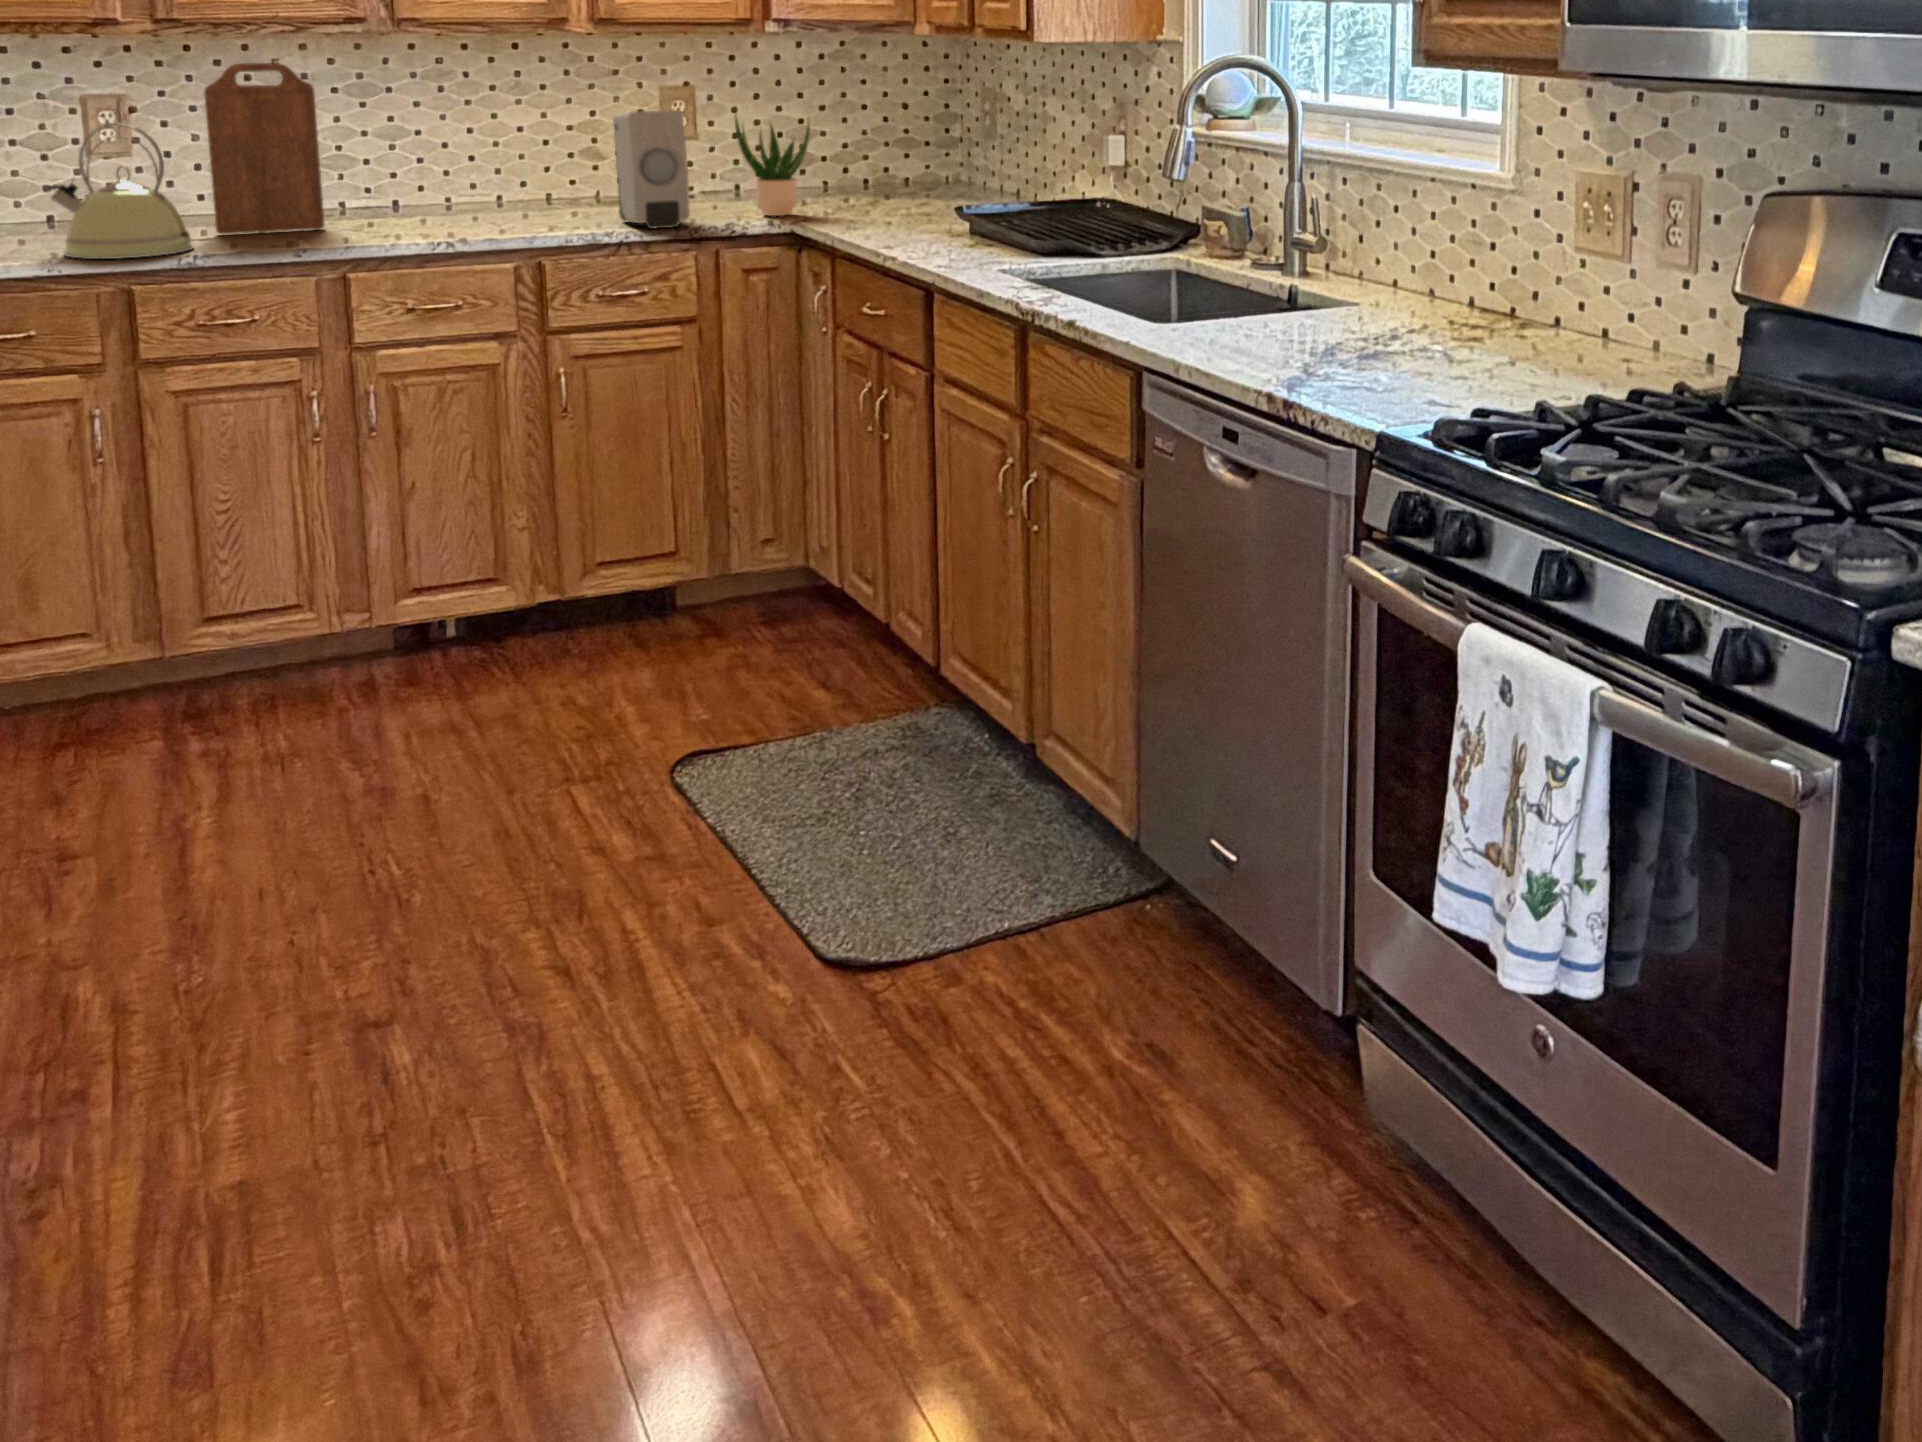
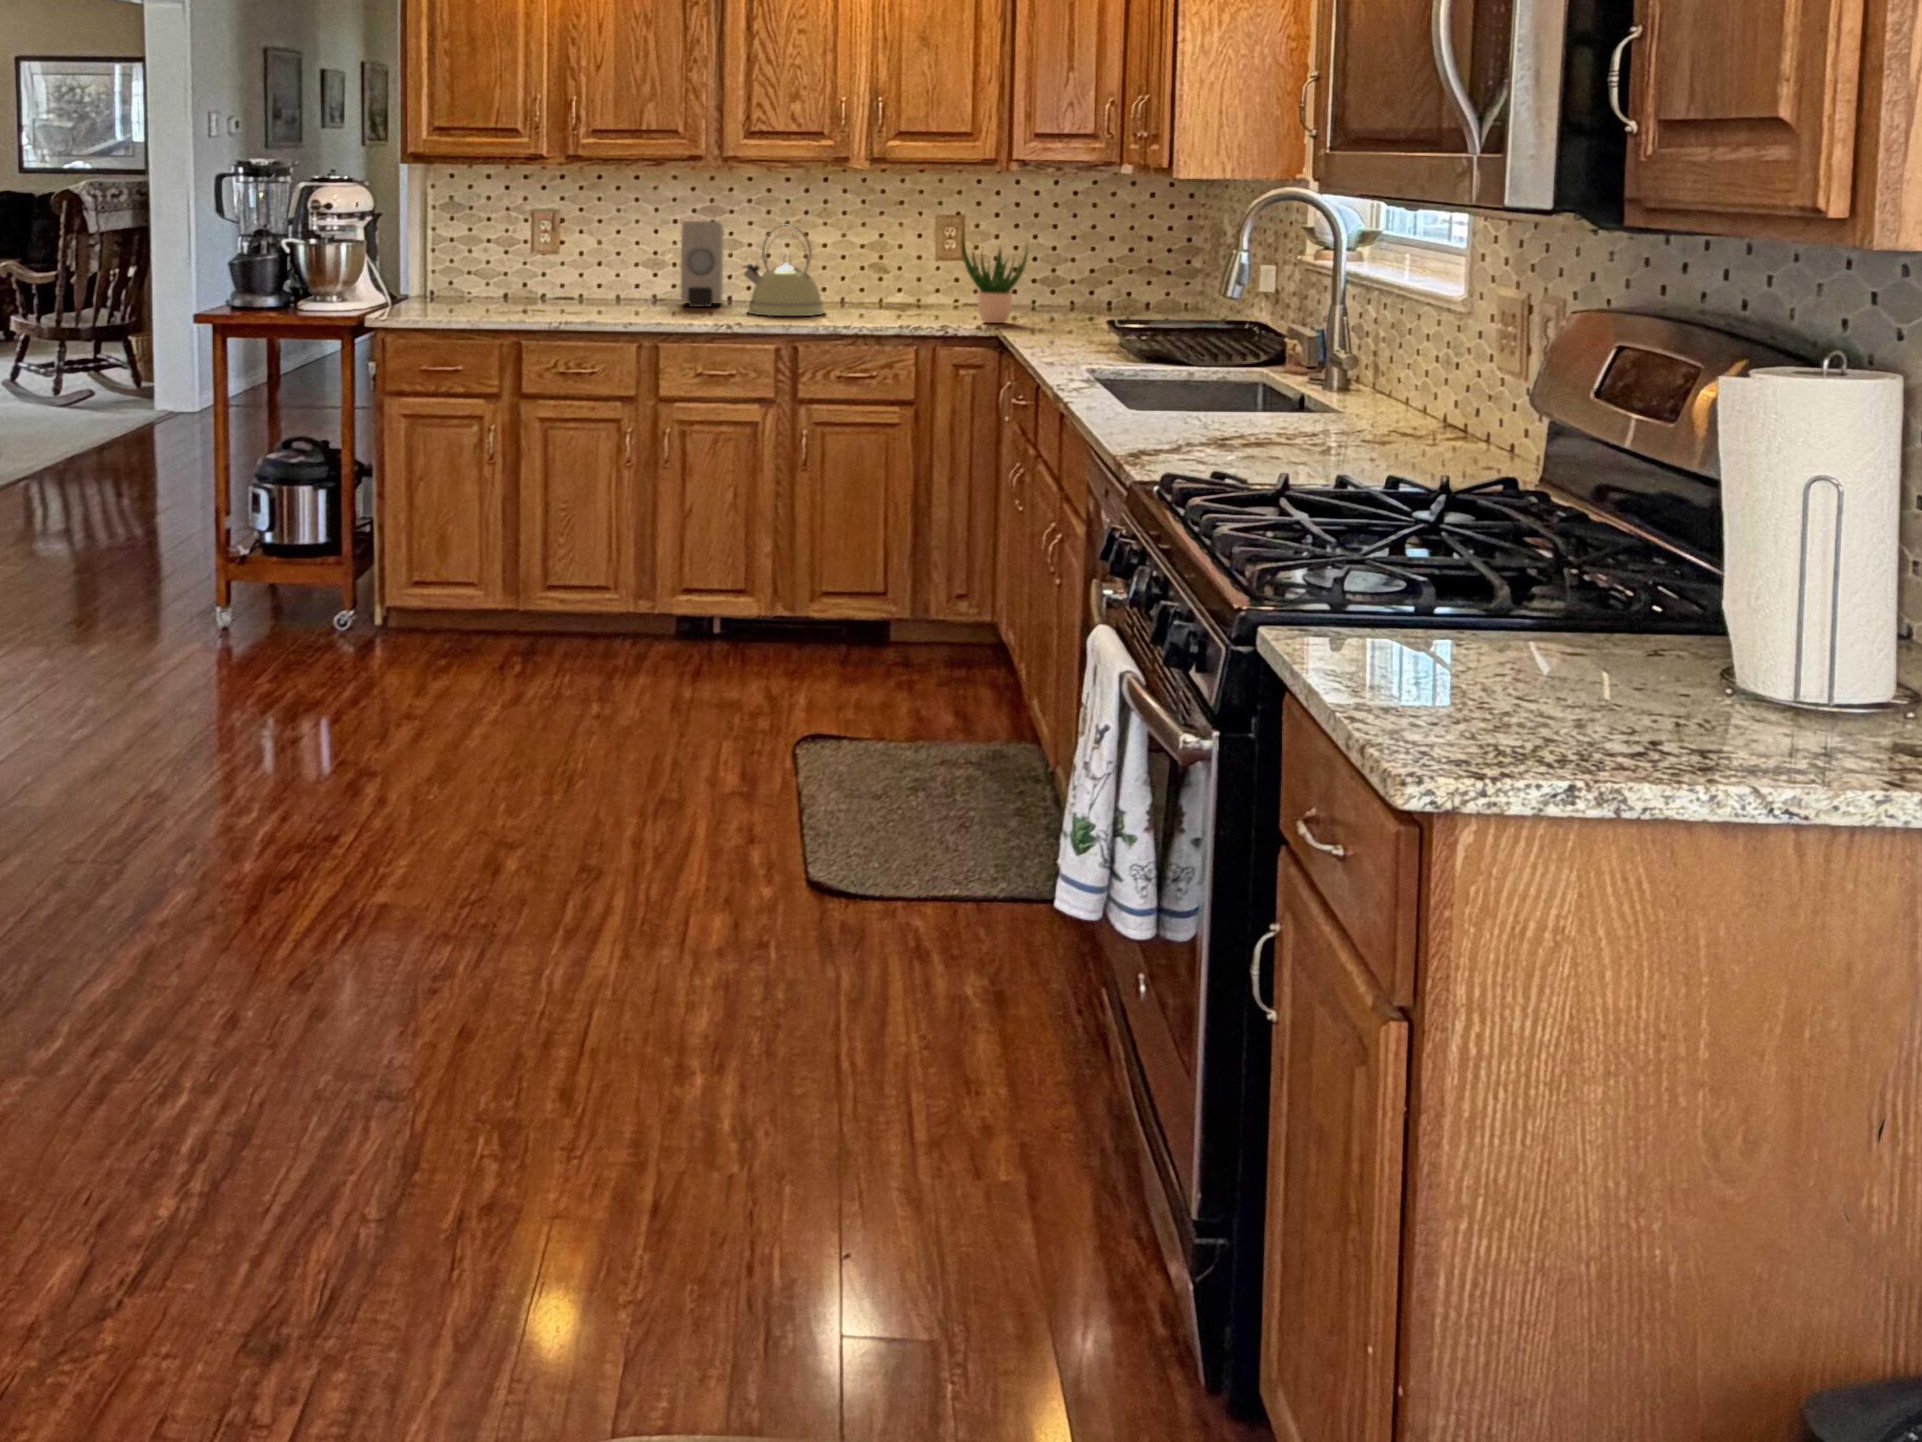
cutting board: present [204,63,324,234] -> none [594,187,665,311]
soap dispenser: present [613,110,690,229] -> present [681,221,724,307]
kettle: present [48,123,193,259] -> present [744,225,824,316]

